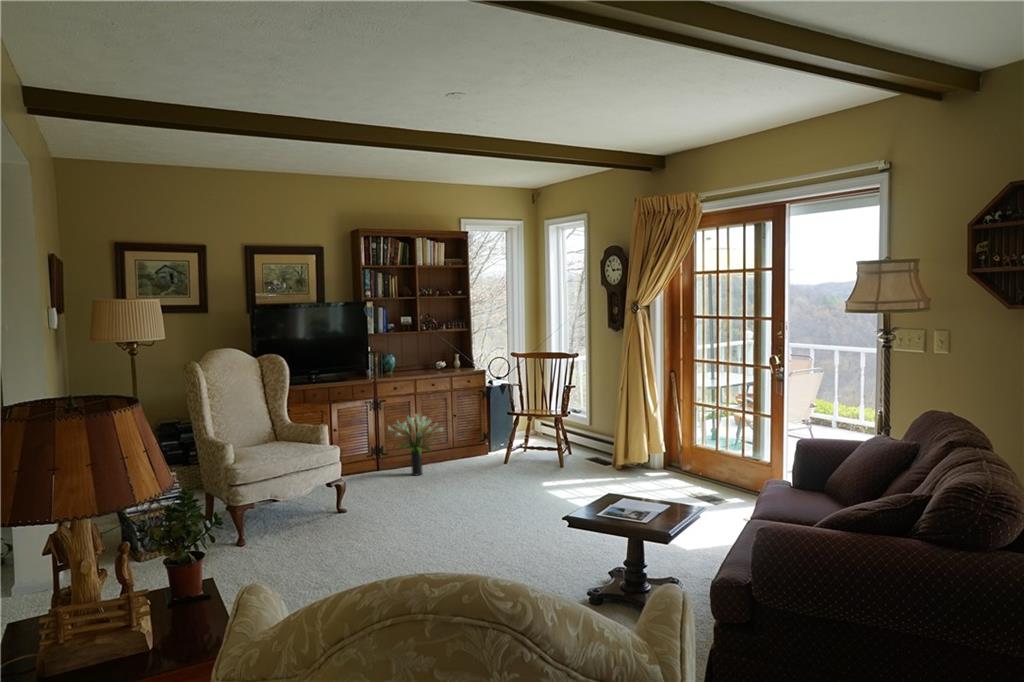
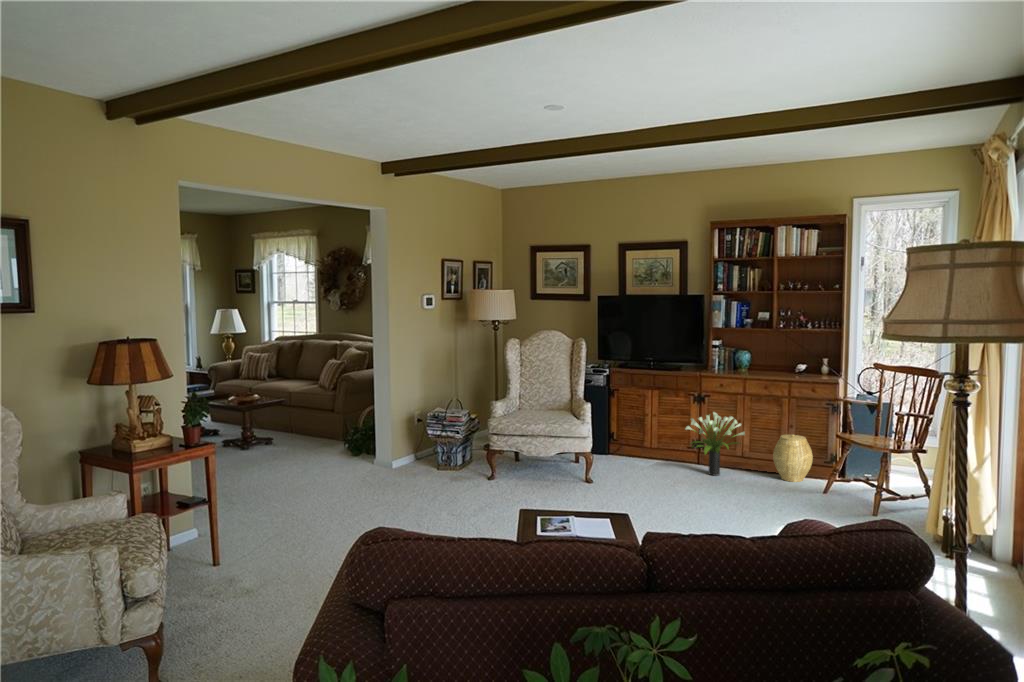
woven basket: none [455,422,488,463] -> present [773,435,813,482]

